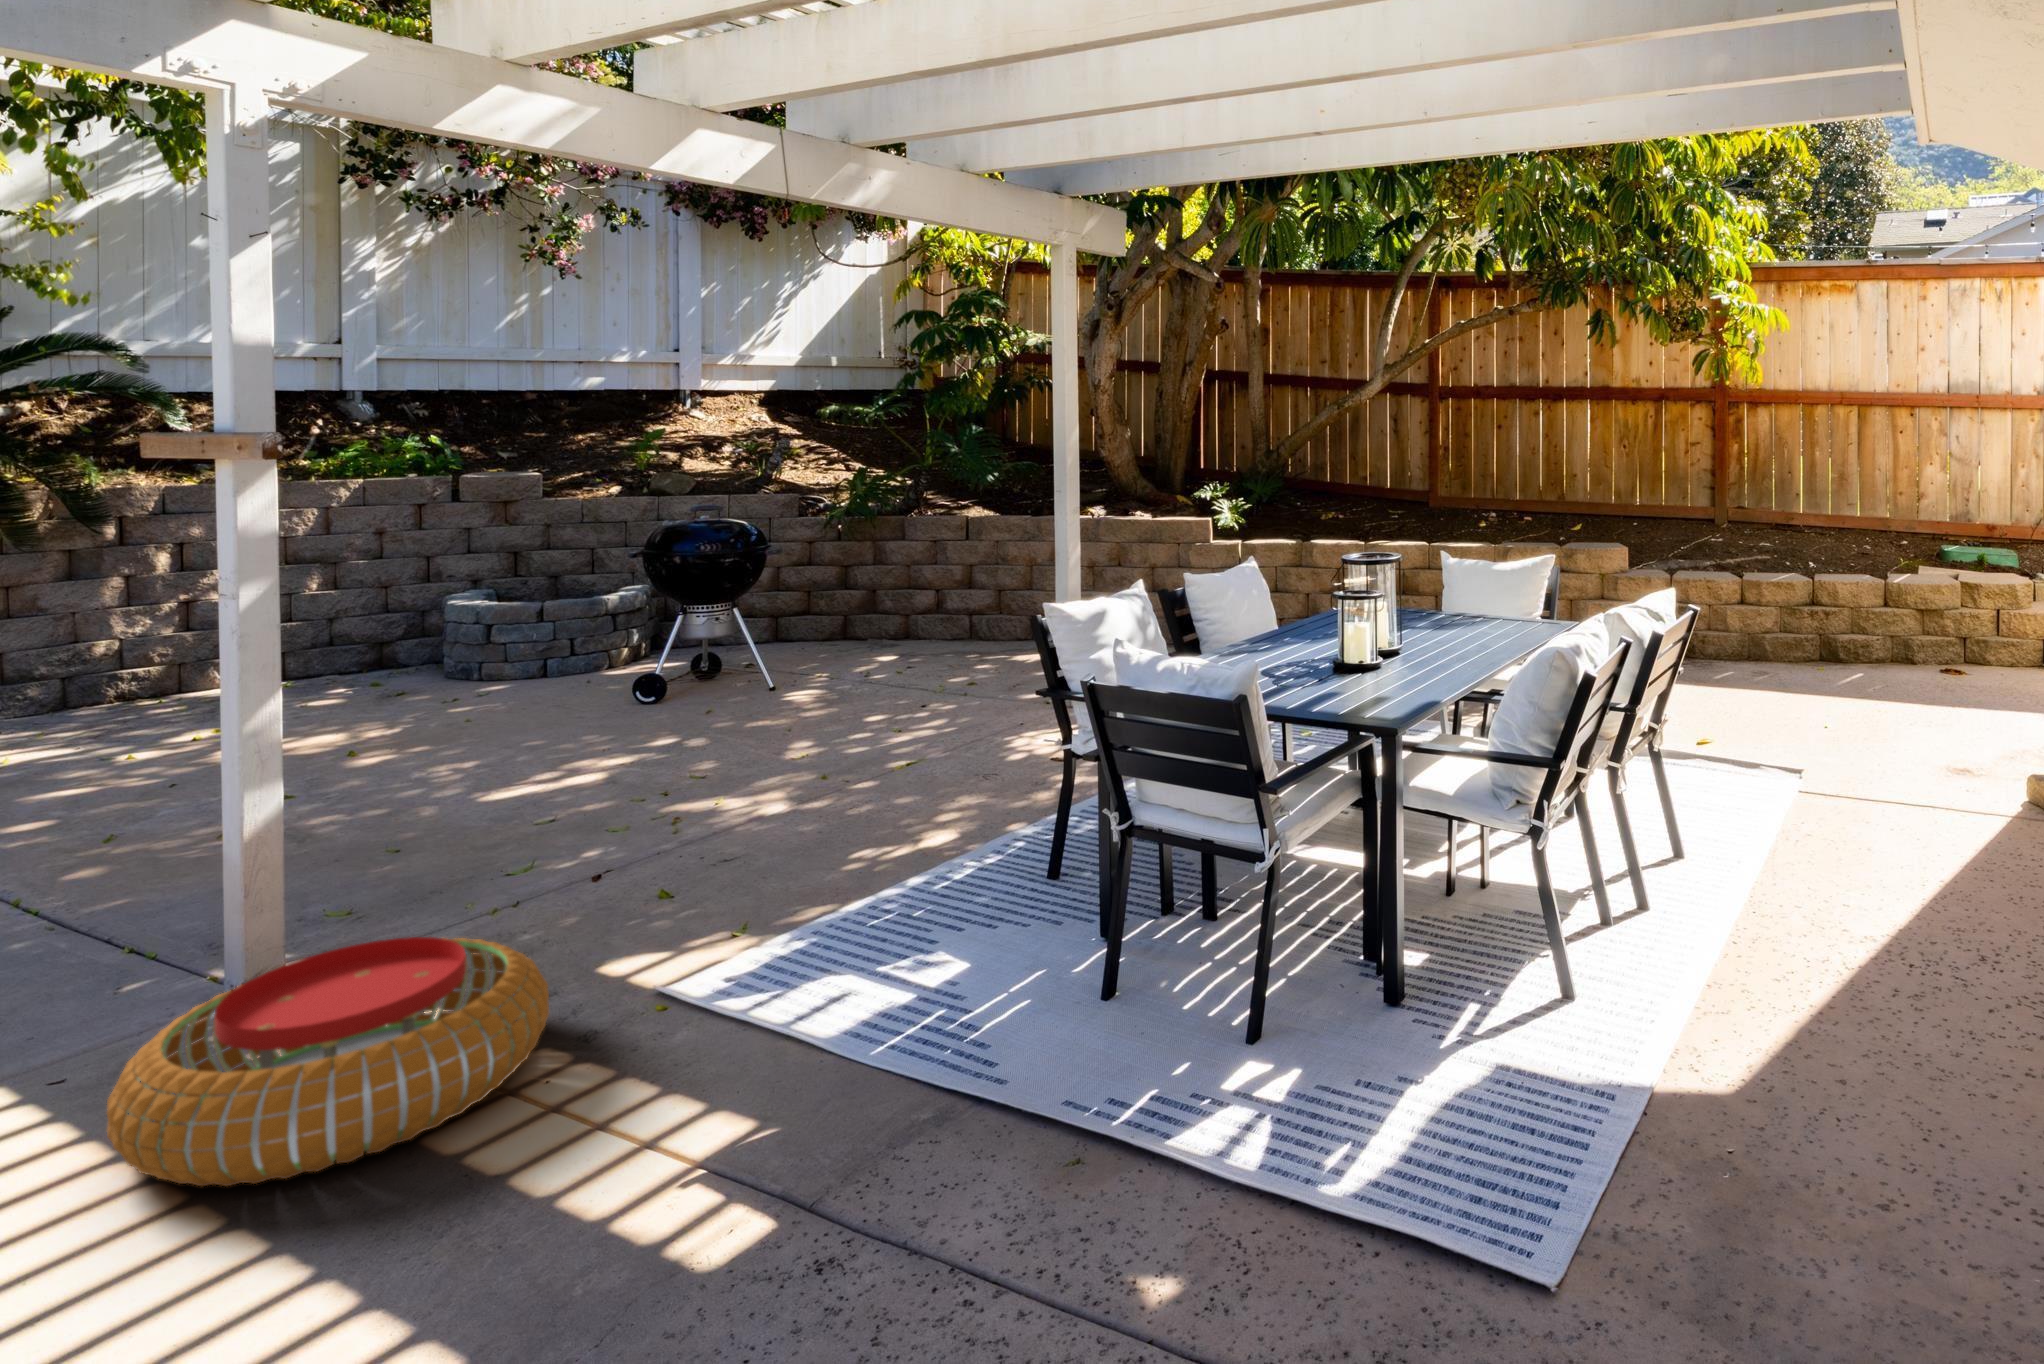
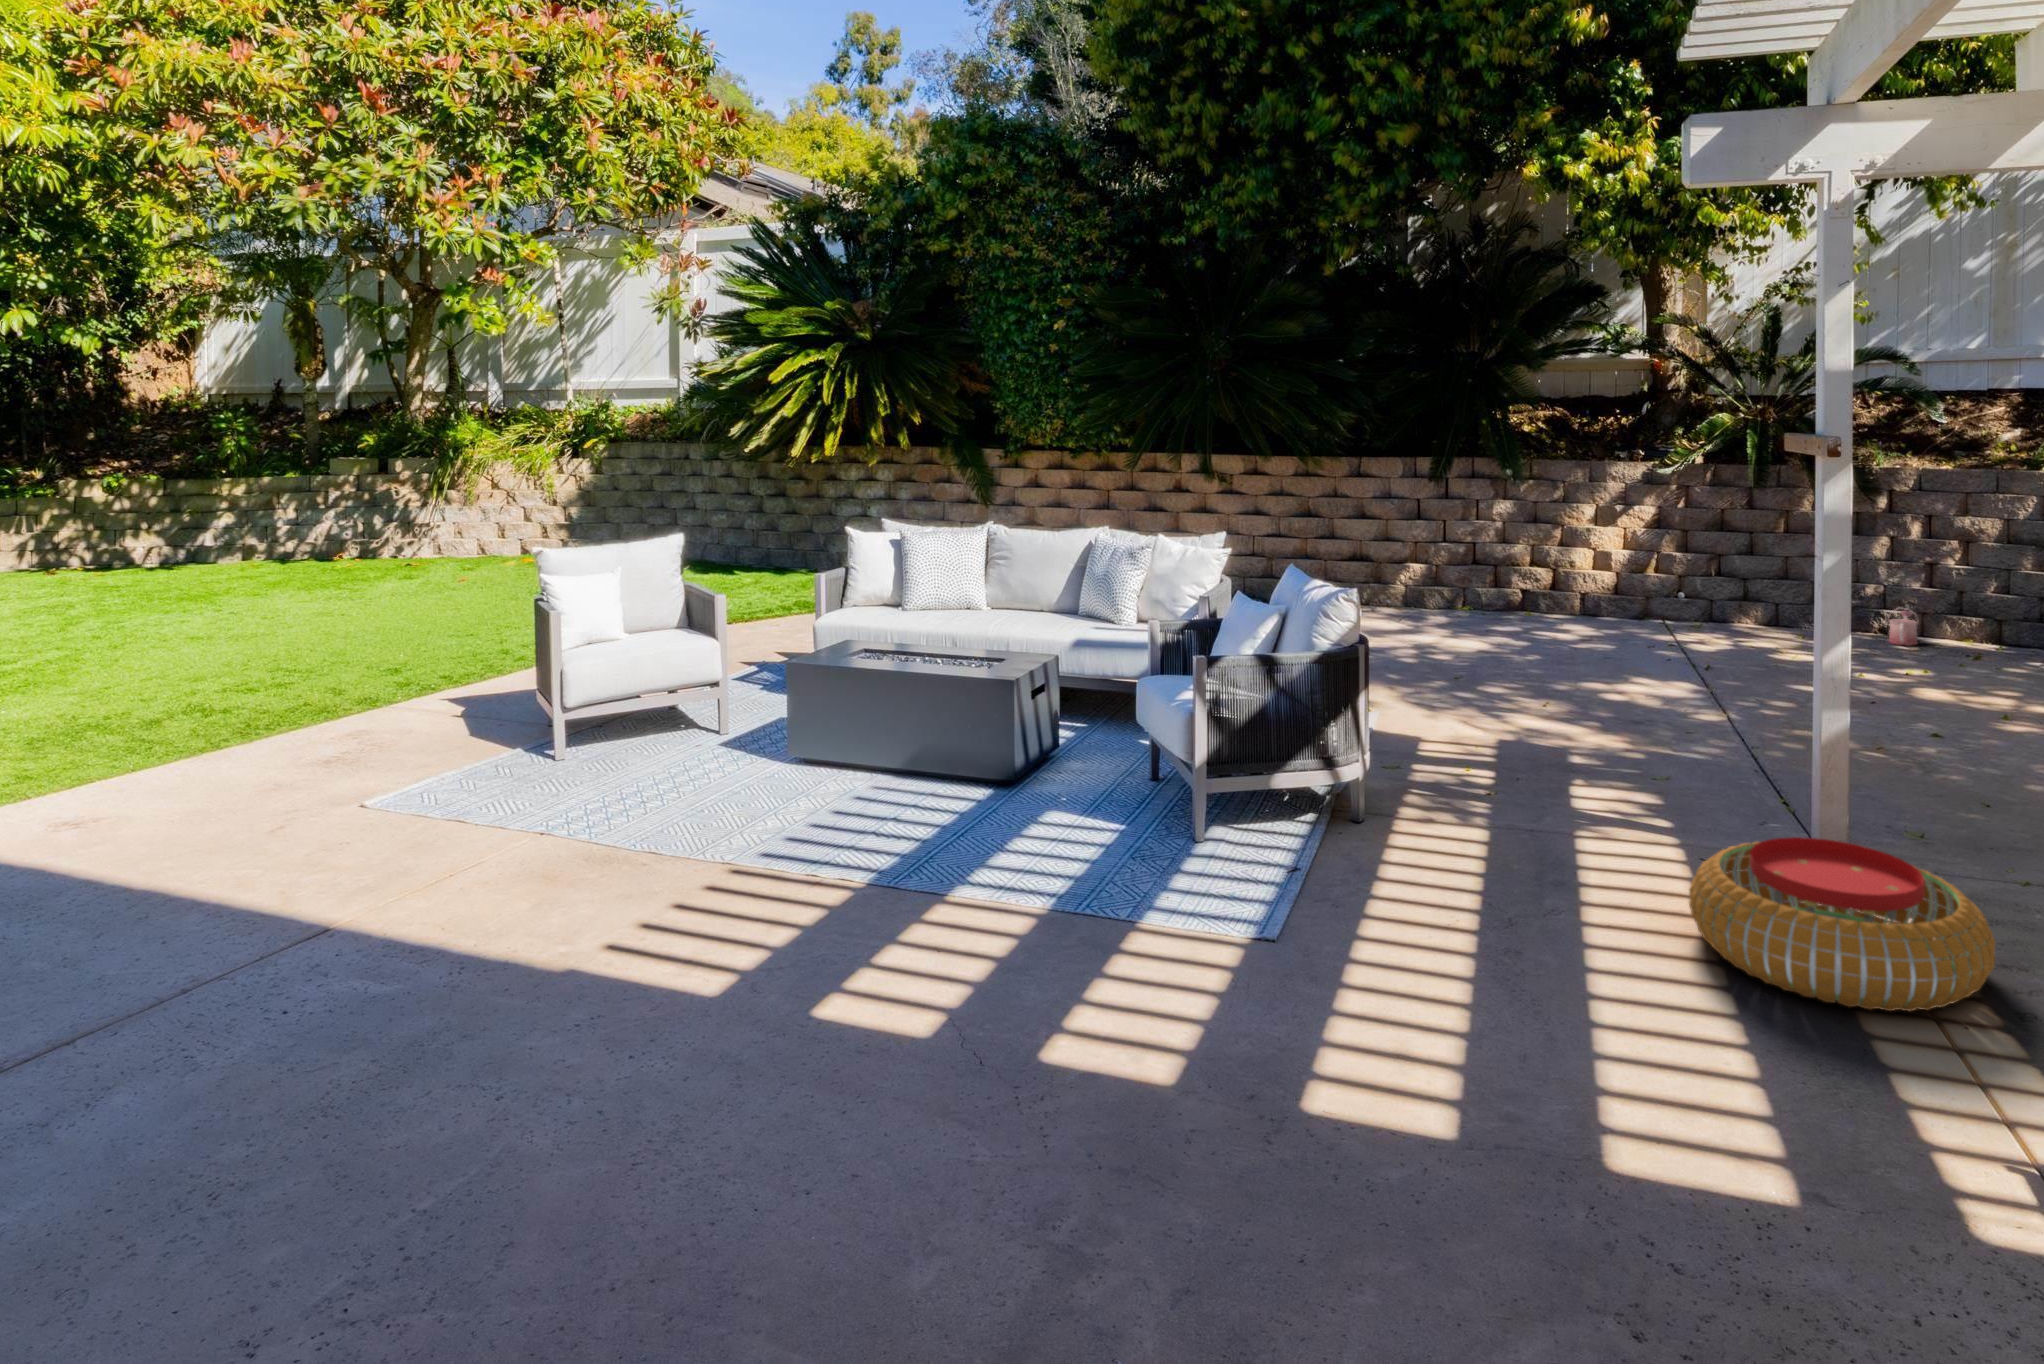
watering can: none [134,659,181,707] -> present [1889,609,1918,646]

